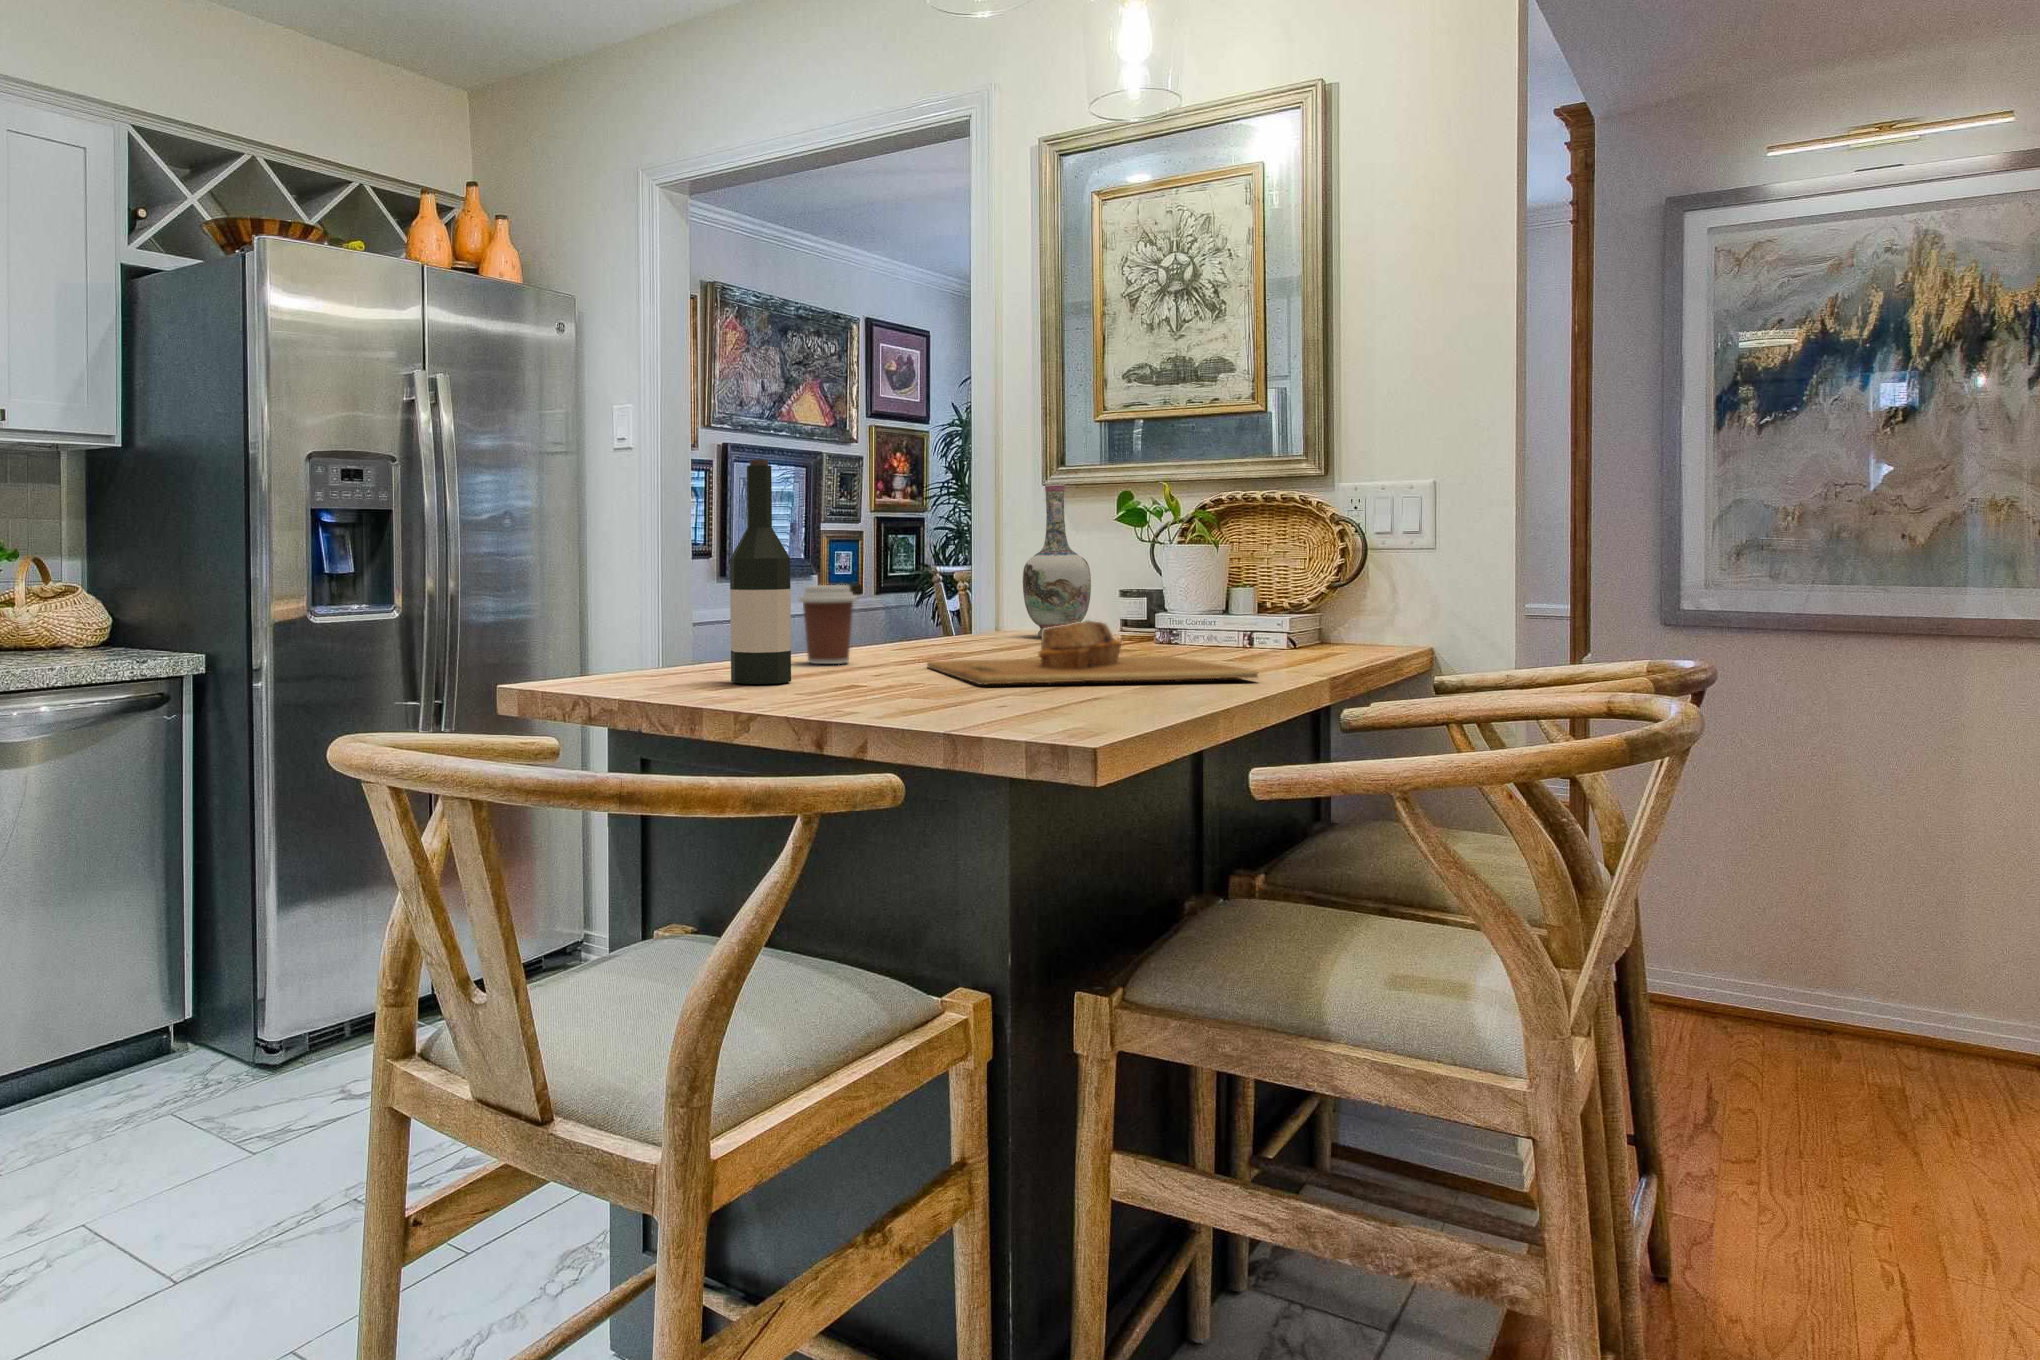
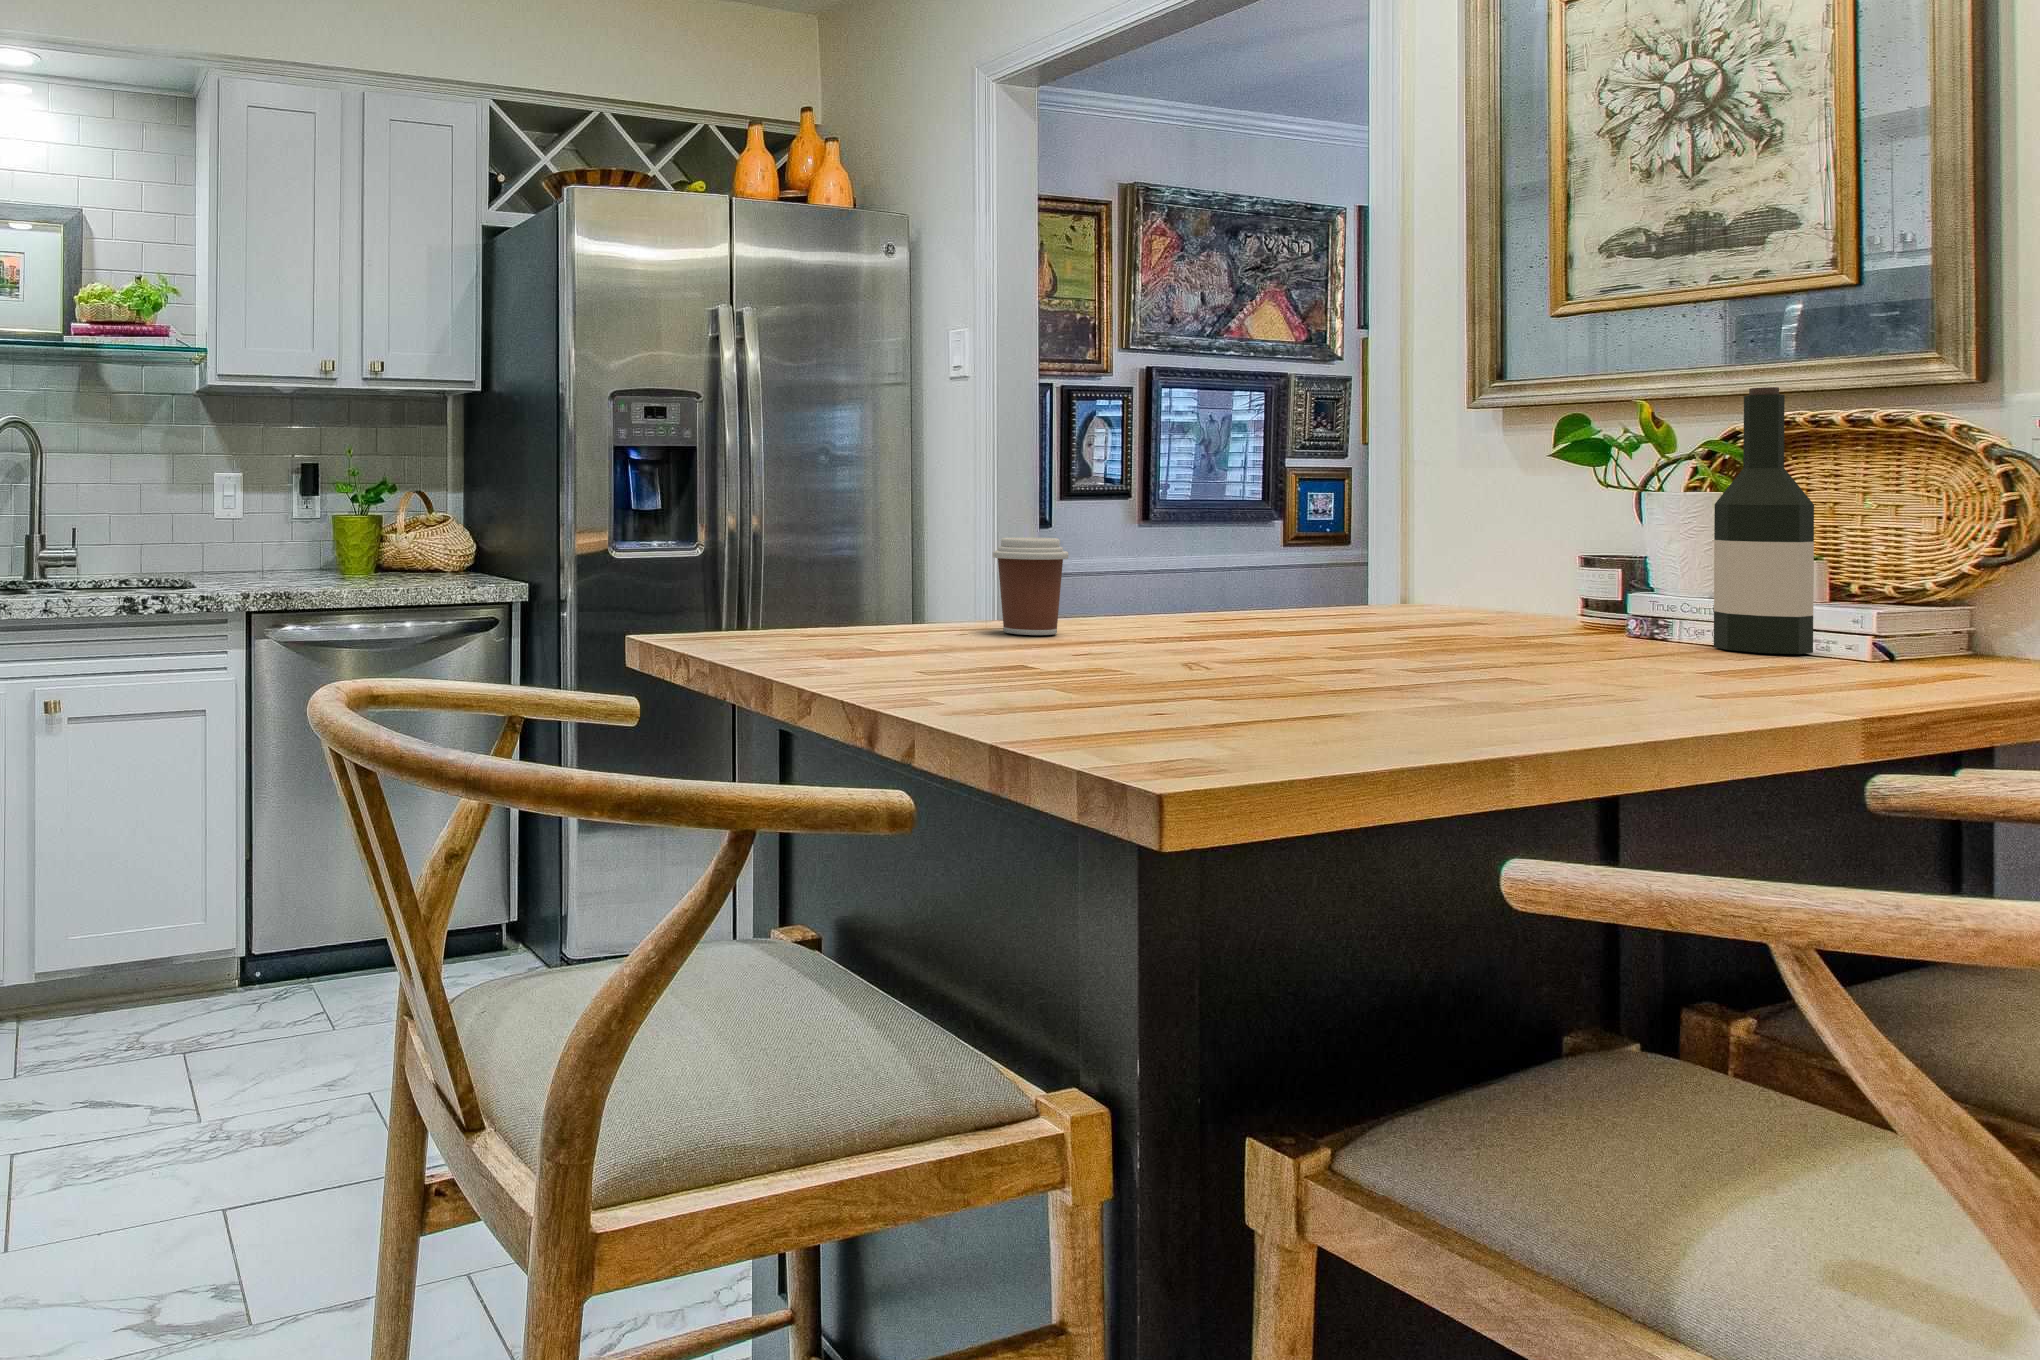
wine bottle: present [730,459,791,684] -> present [1714,387,1814,654]
vase: present [1023,484,1091,637] -> none [1400,405,1511,614]
cutting board: present [927,621,1258,685] -> none [1146,600,1653,707]

